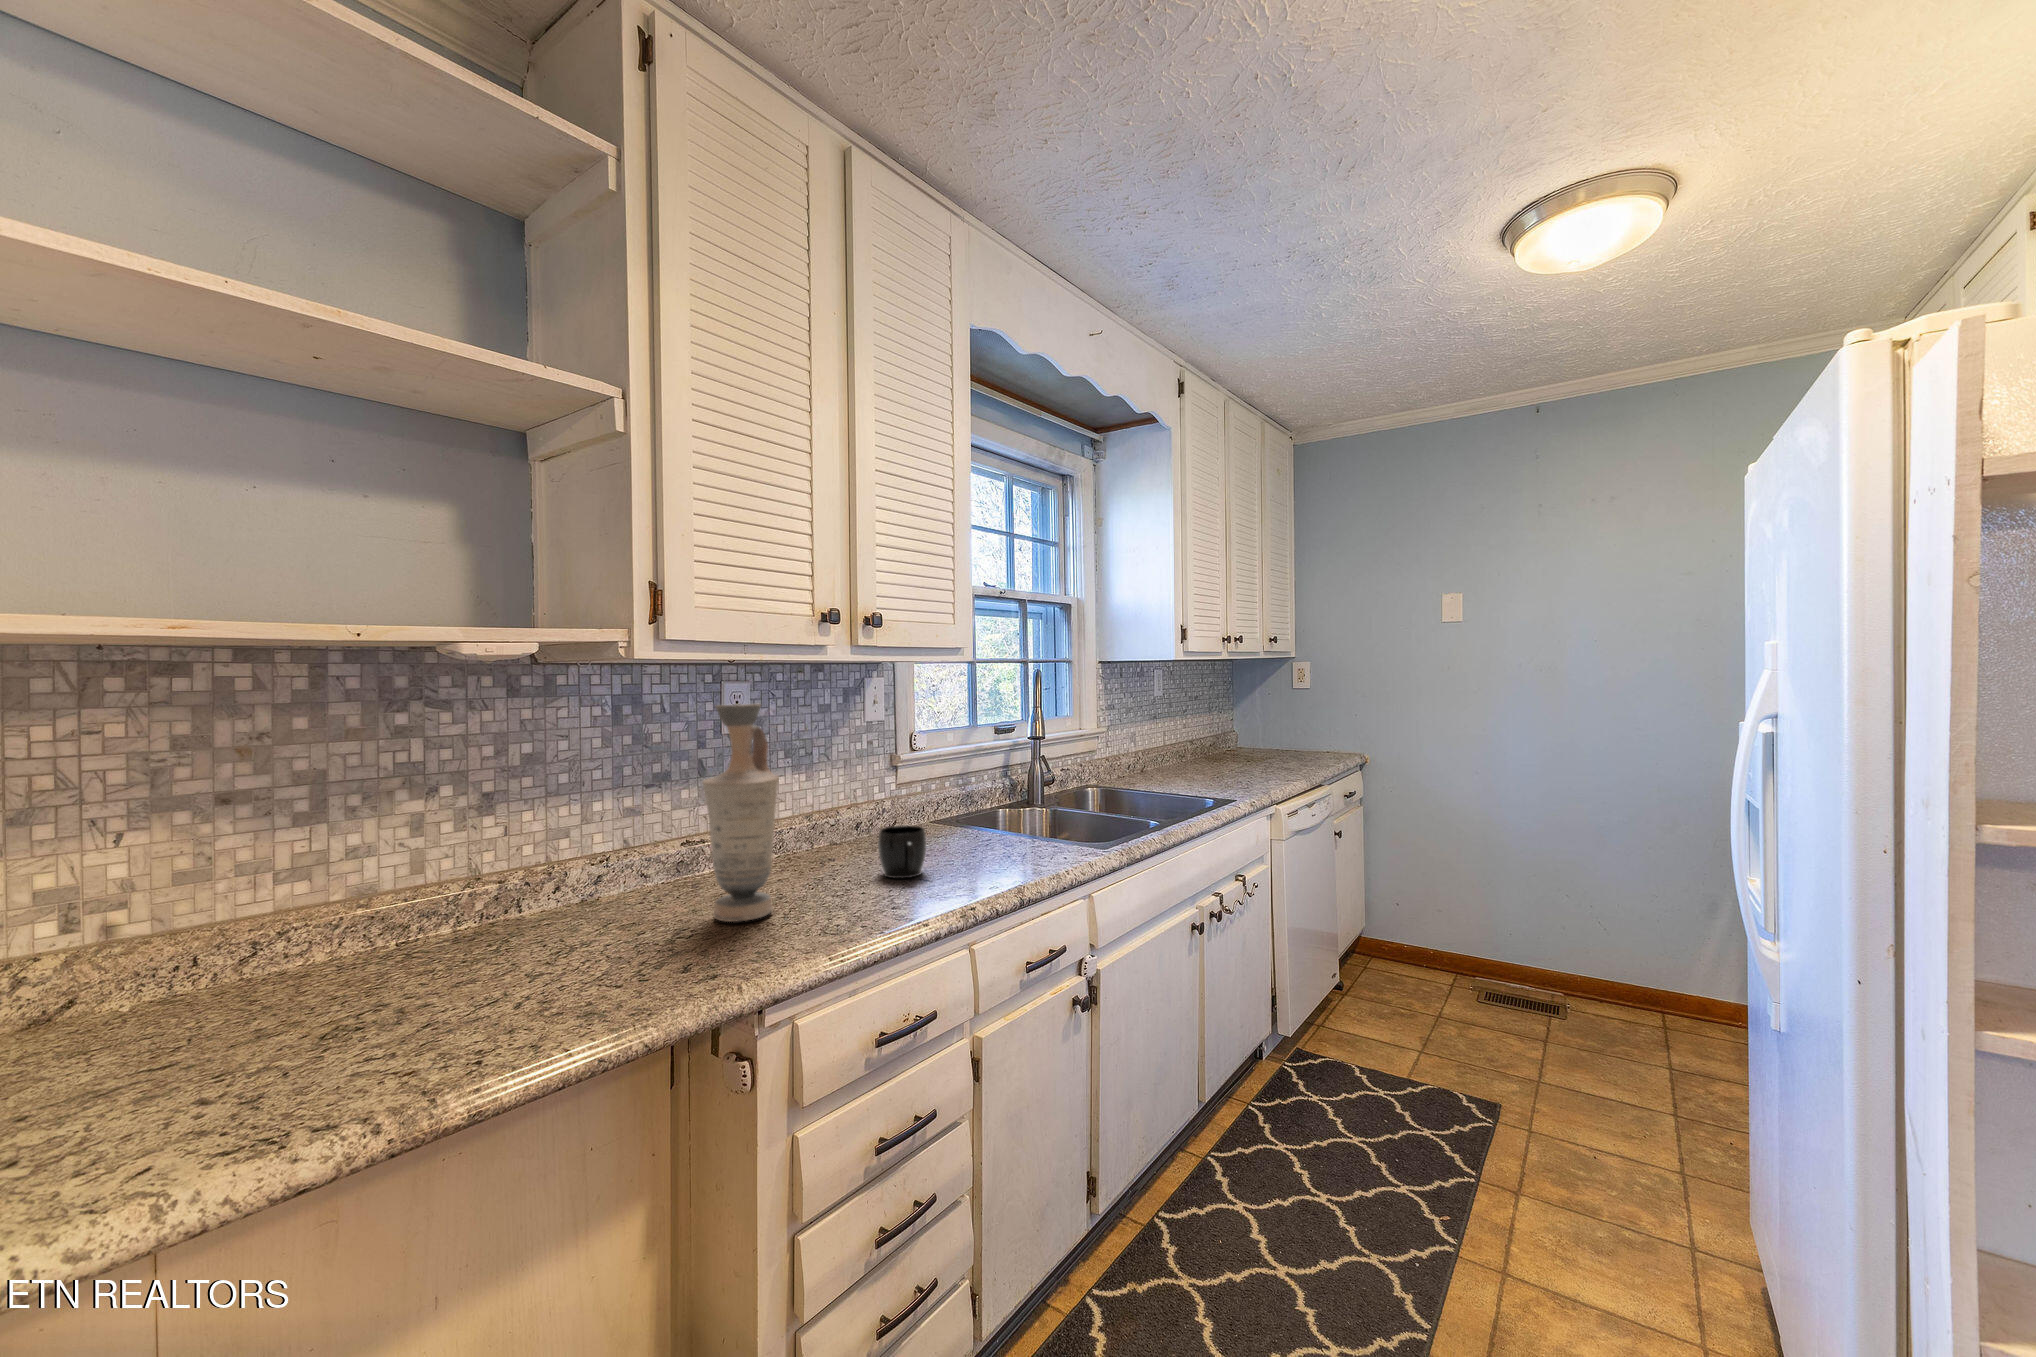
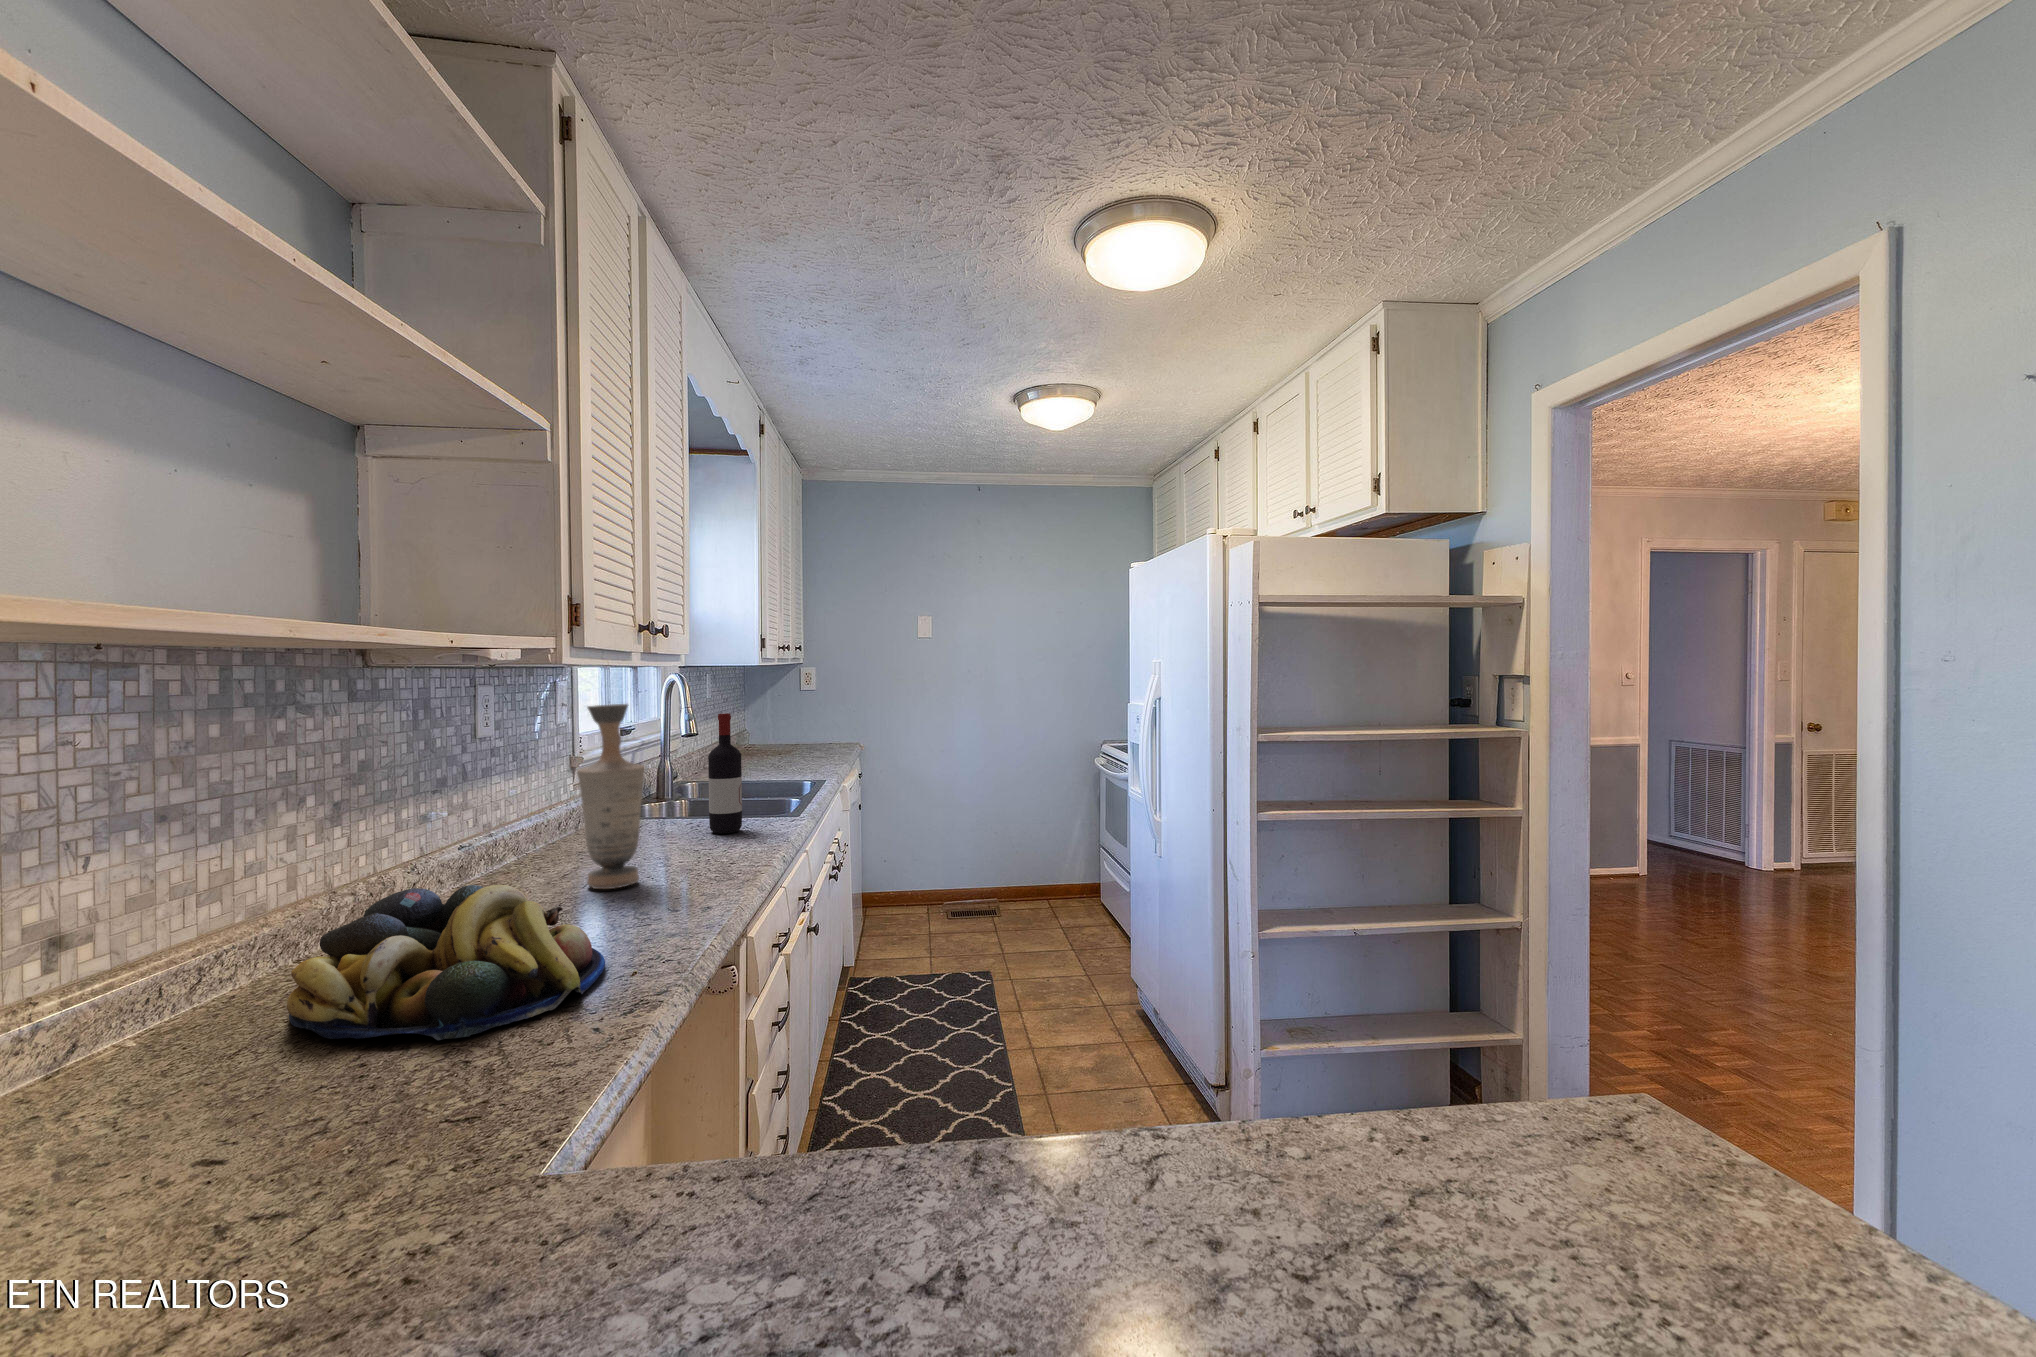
wine bottle: none [967,716,1005,863] -> present [708,713,742,834]
mug: present [878,825,926,878] -> none [657,807,704,850]
fruit bowl: none [110,903,516,1125] -> present [287,885,605,1040]

